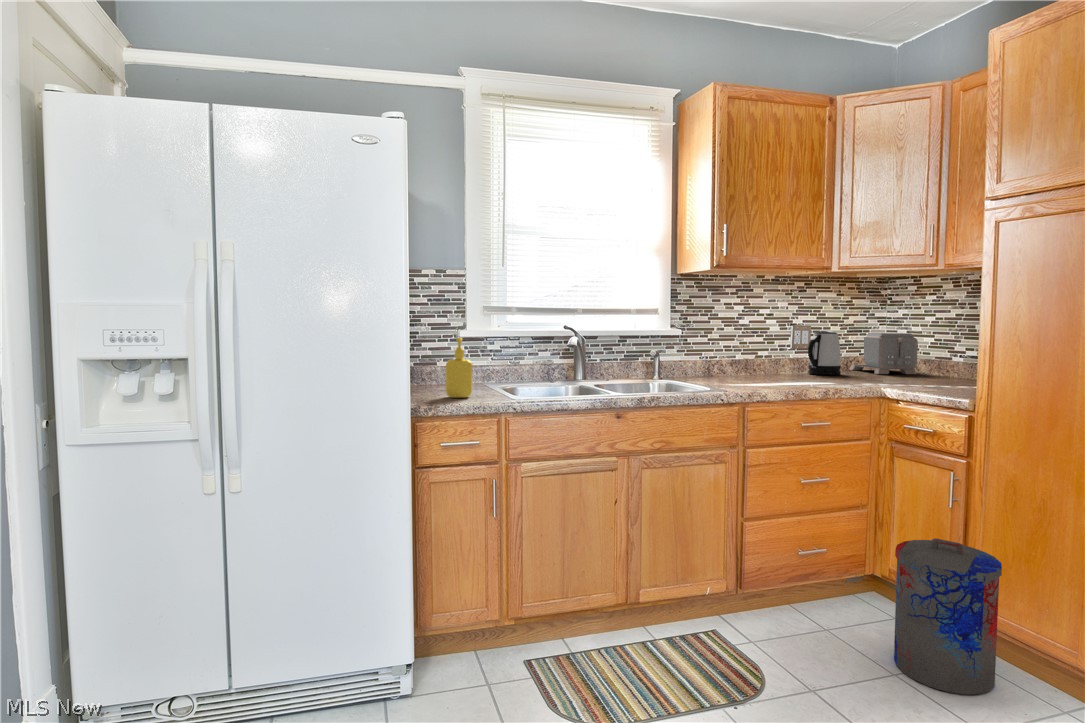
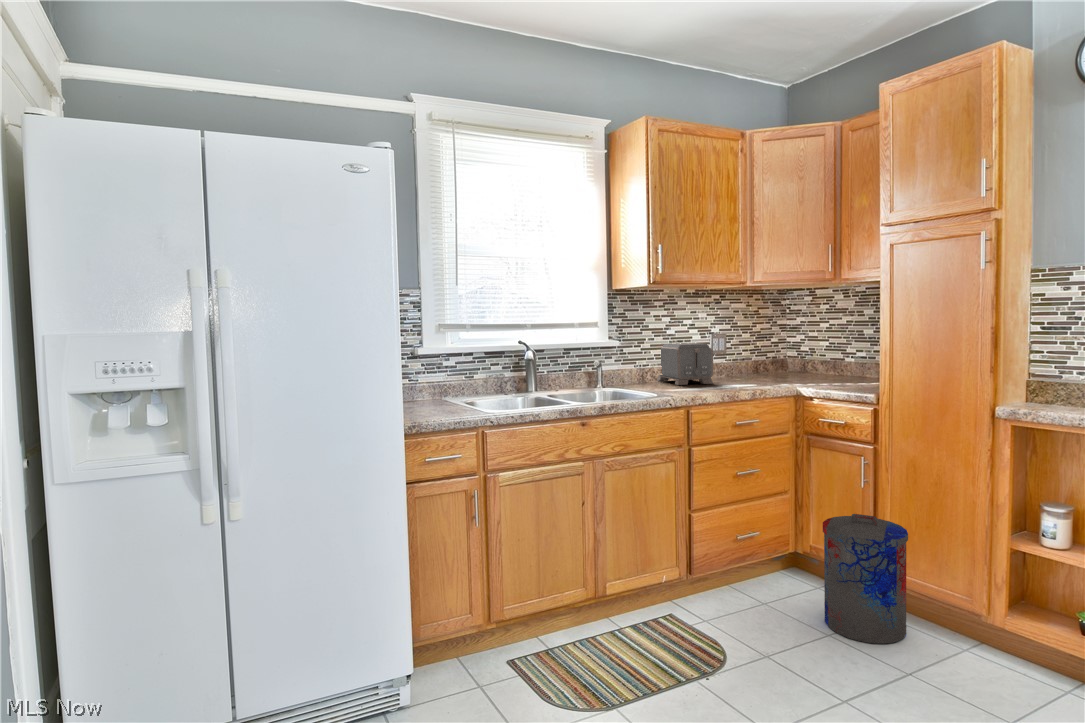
kettle: present [808,331,841,375] -> none [726,338,753,377]
toaster: present [850,333,918,374] -> present [657,343,713,385]
soap dispenser: present [446,338,473,398] -> none [418,356,444,414]

